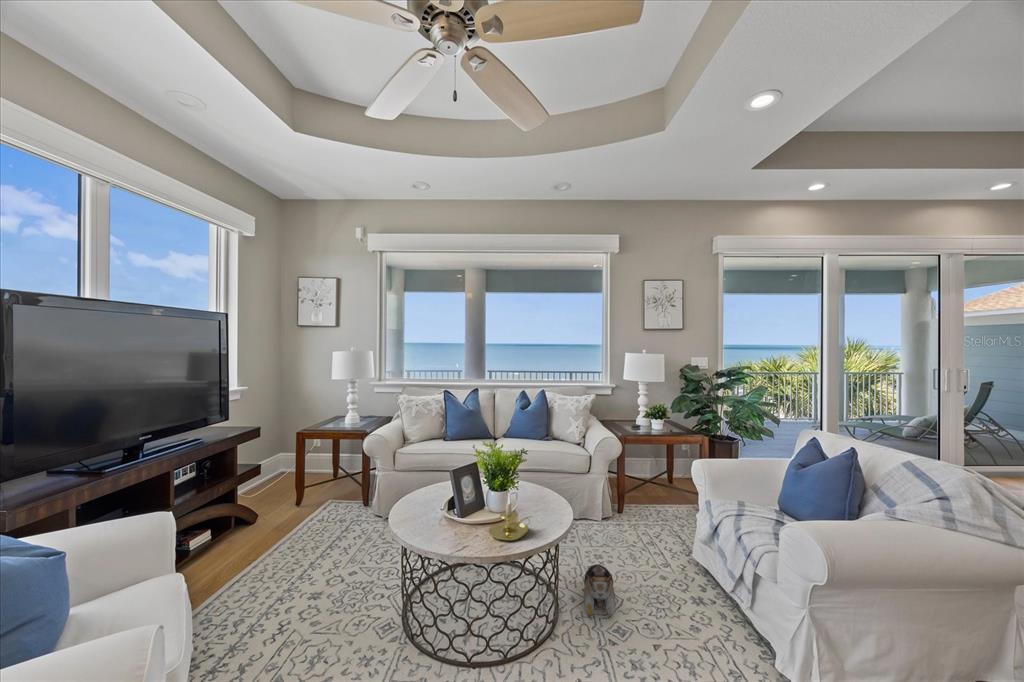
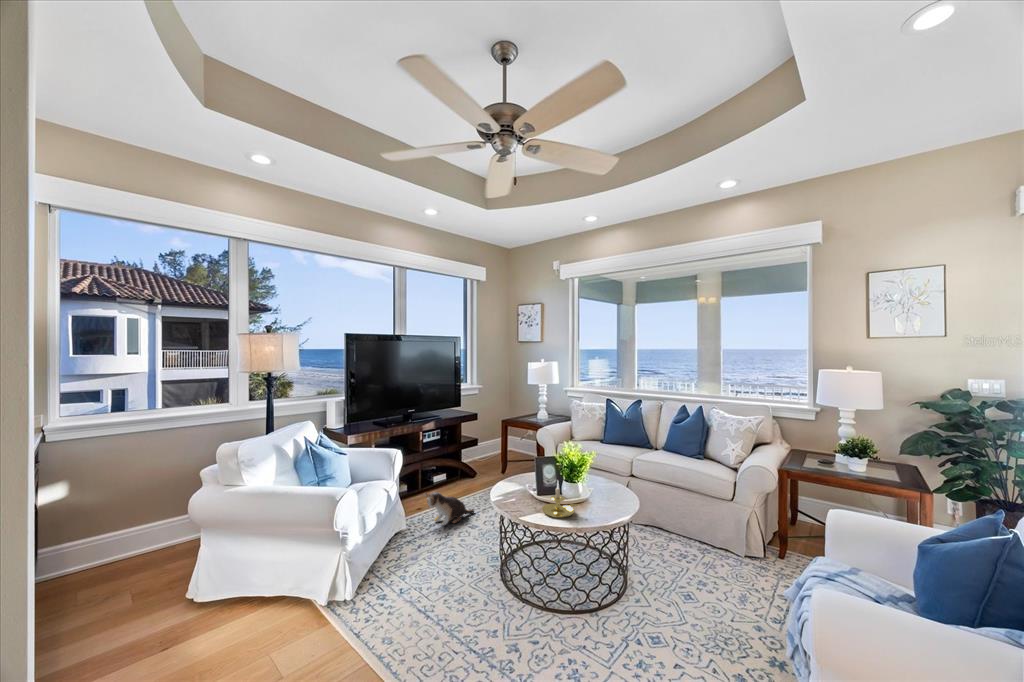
plush toy: present [584,564,615,616] -> present [423,492,474,525]

